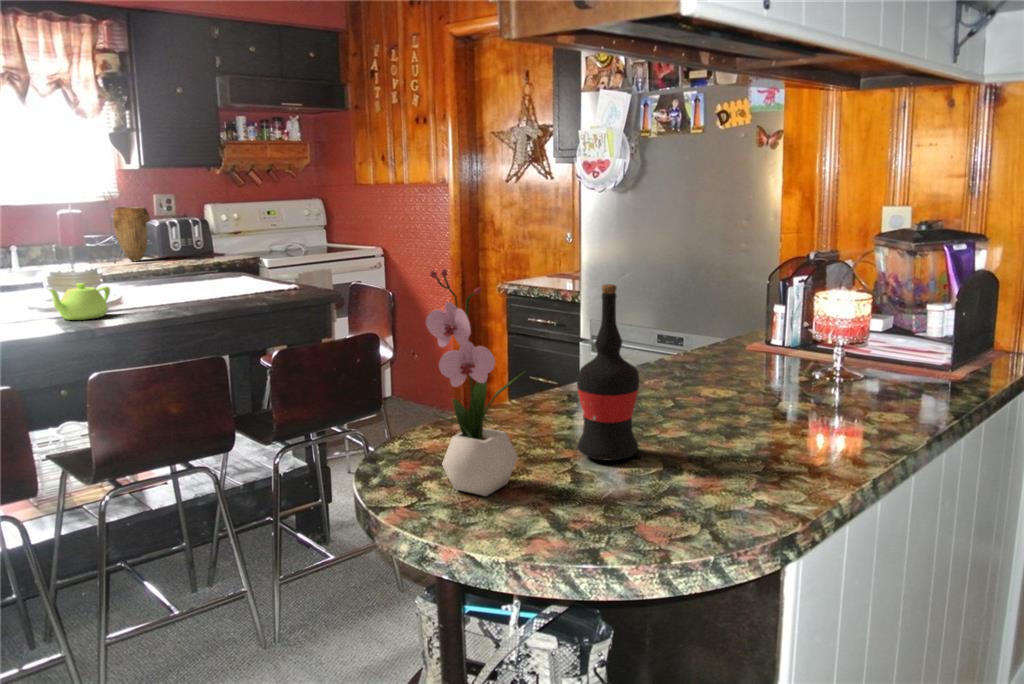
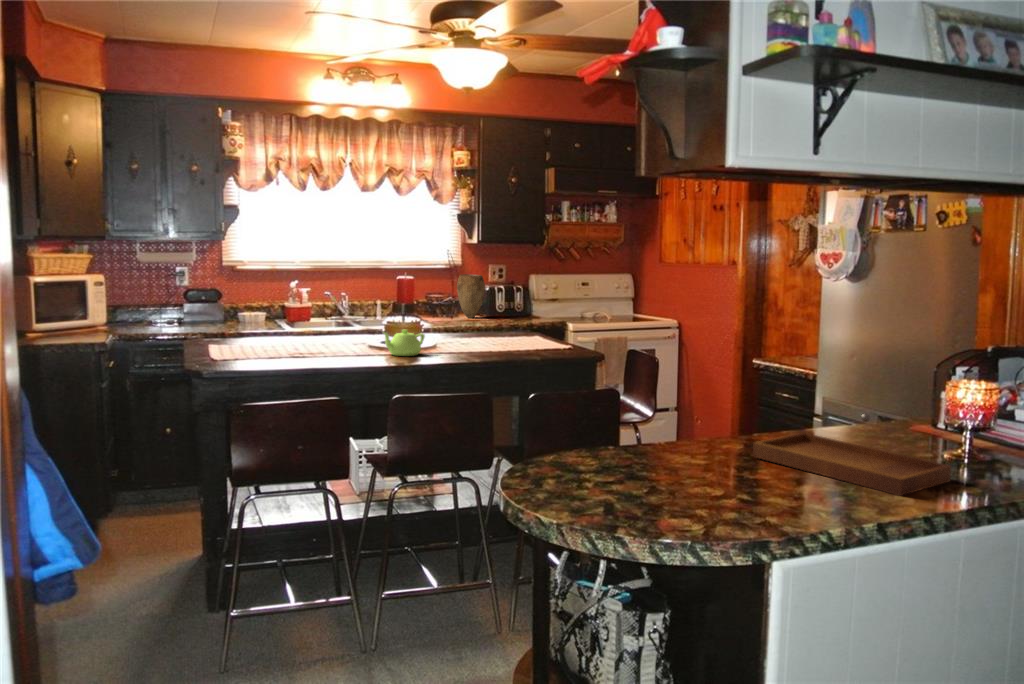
flower arrangement: present [426,269,525,496] -> none [546,331,617,491]
wine bottle: present [577,284,639,460] -> none [667,352,717,485]
tray: none [638,339,860,435] -> present [753,413,951,496]

